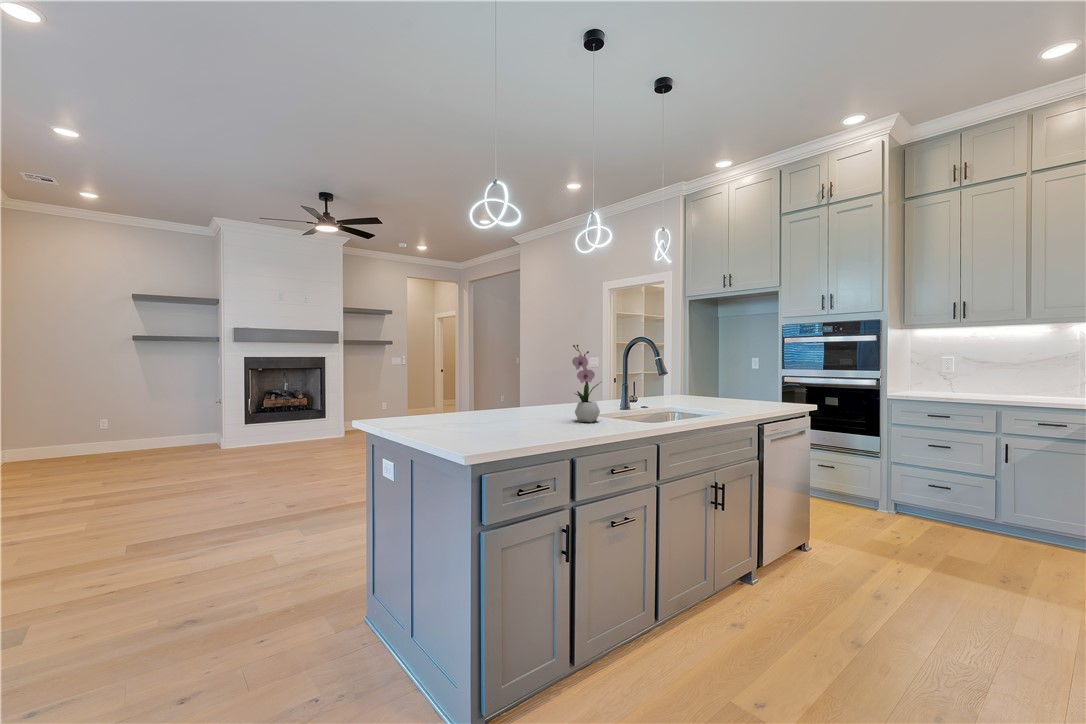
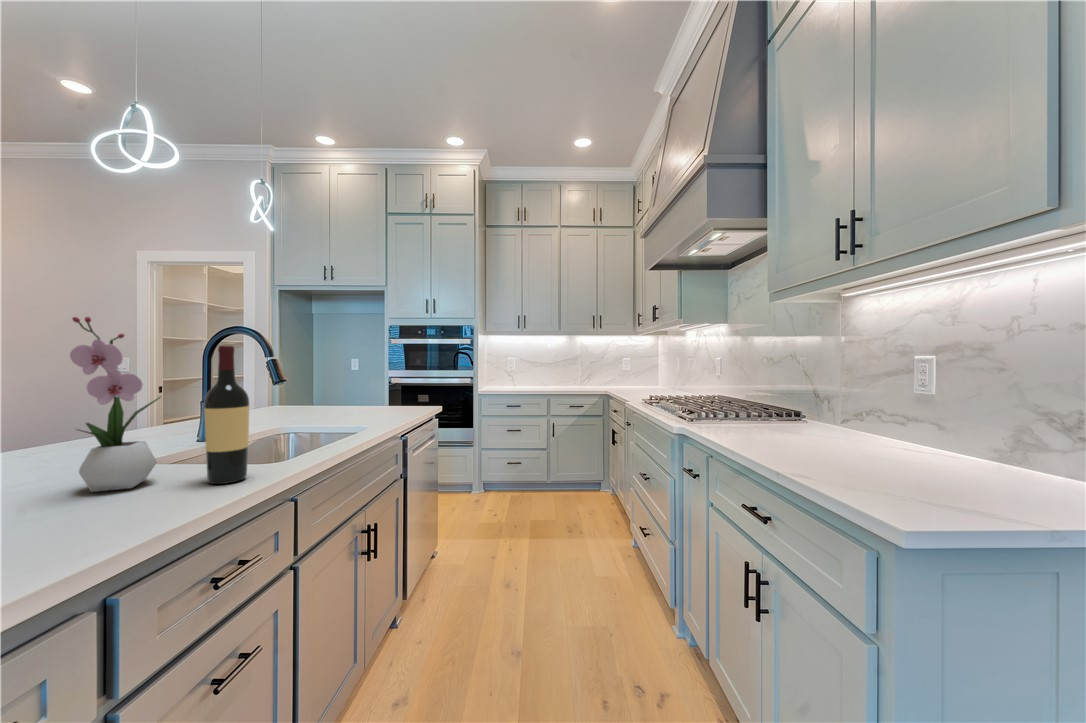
wine bottle: none [617,356,635,427] -> present [204,346,249,484]

